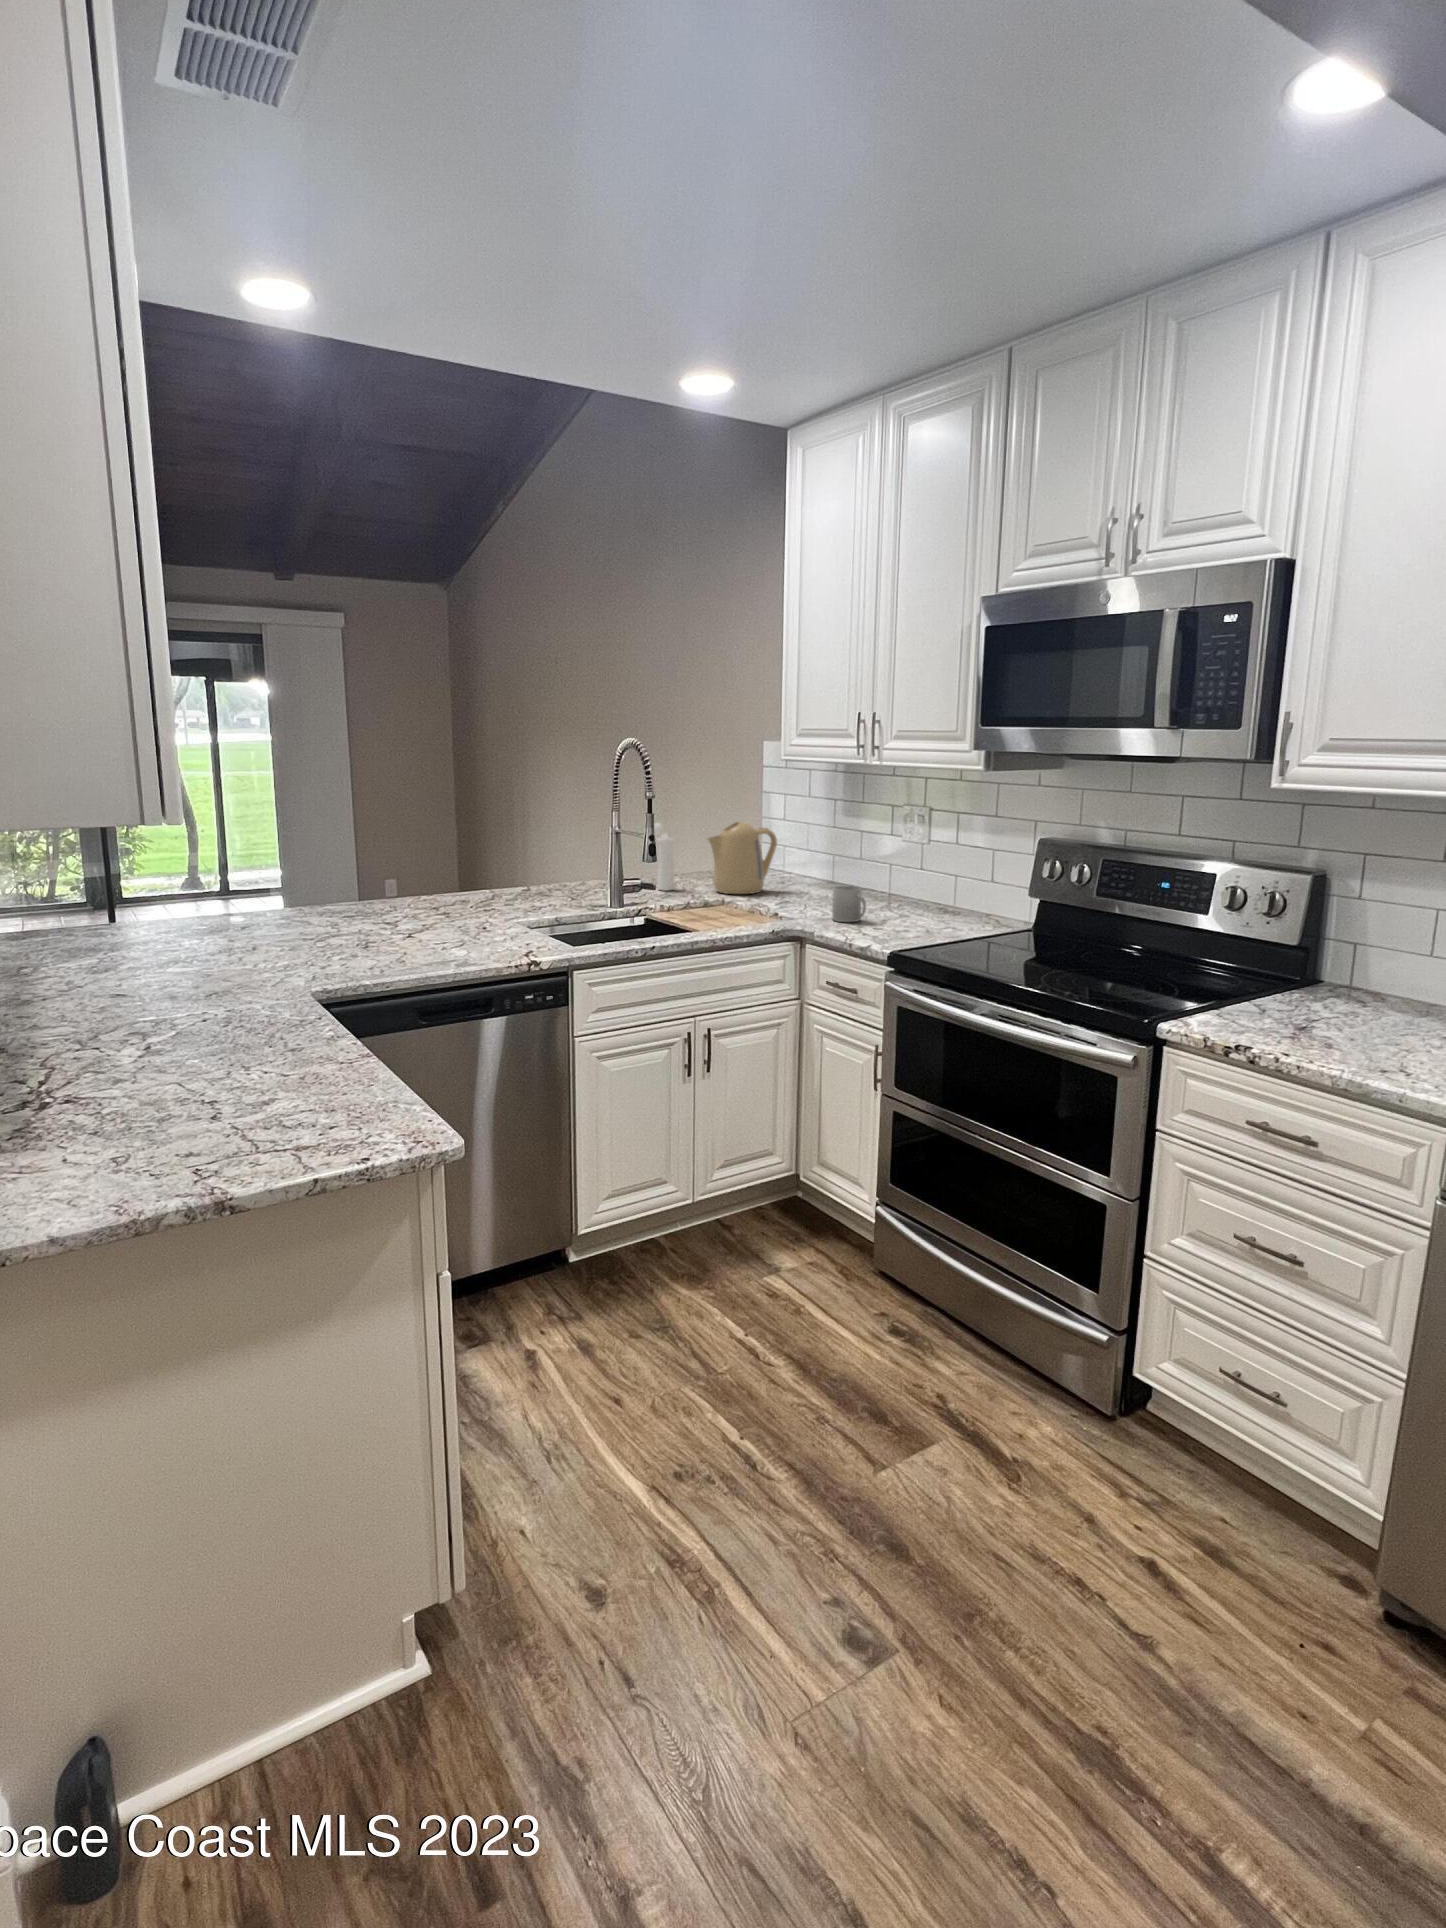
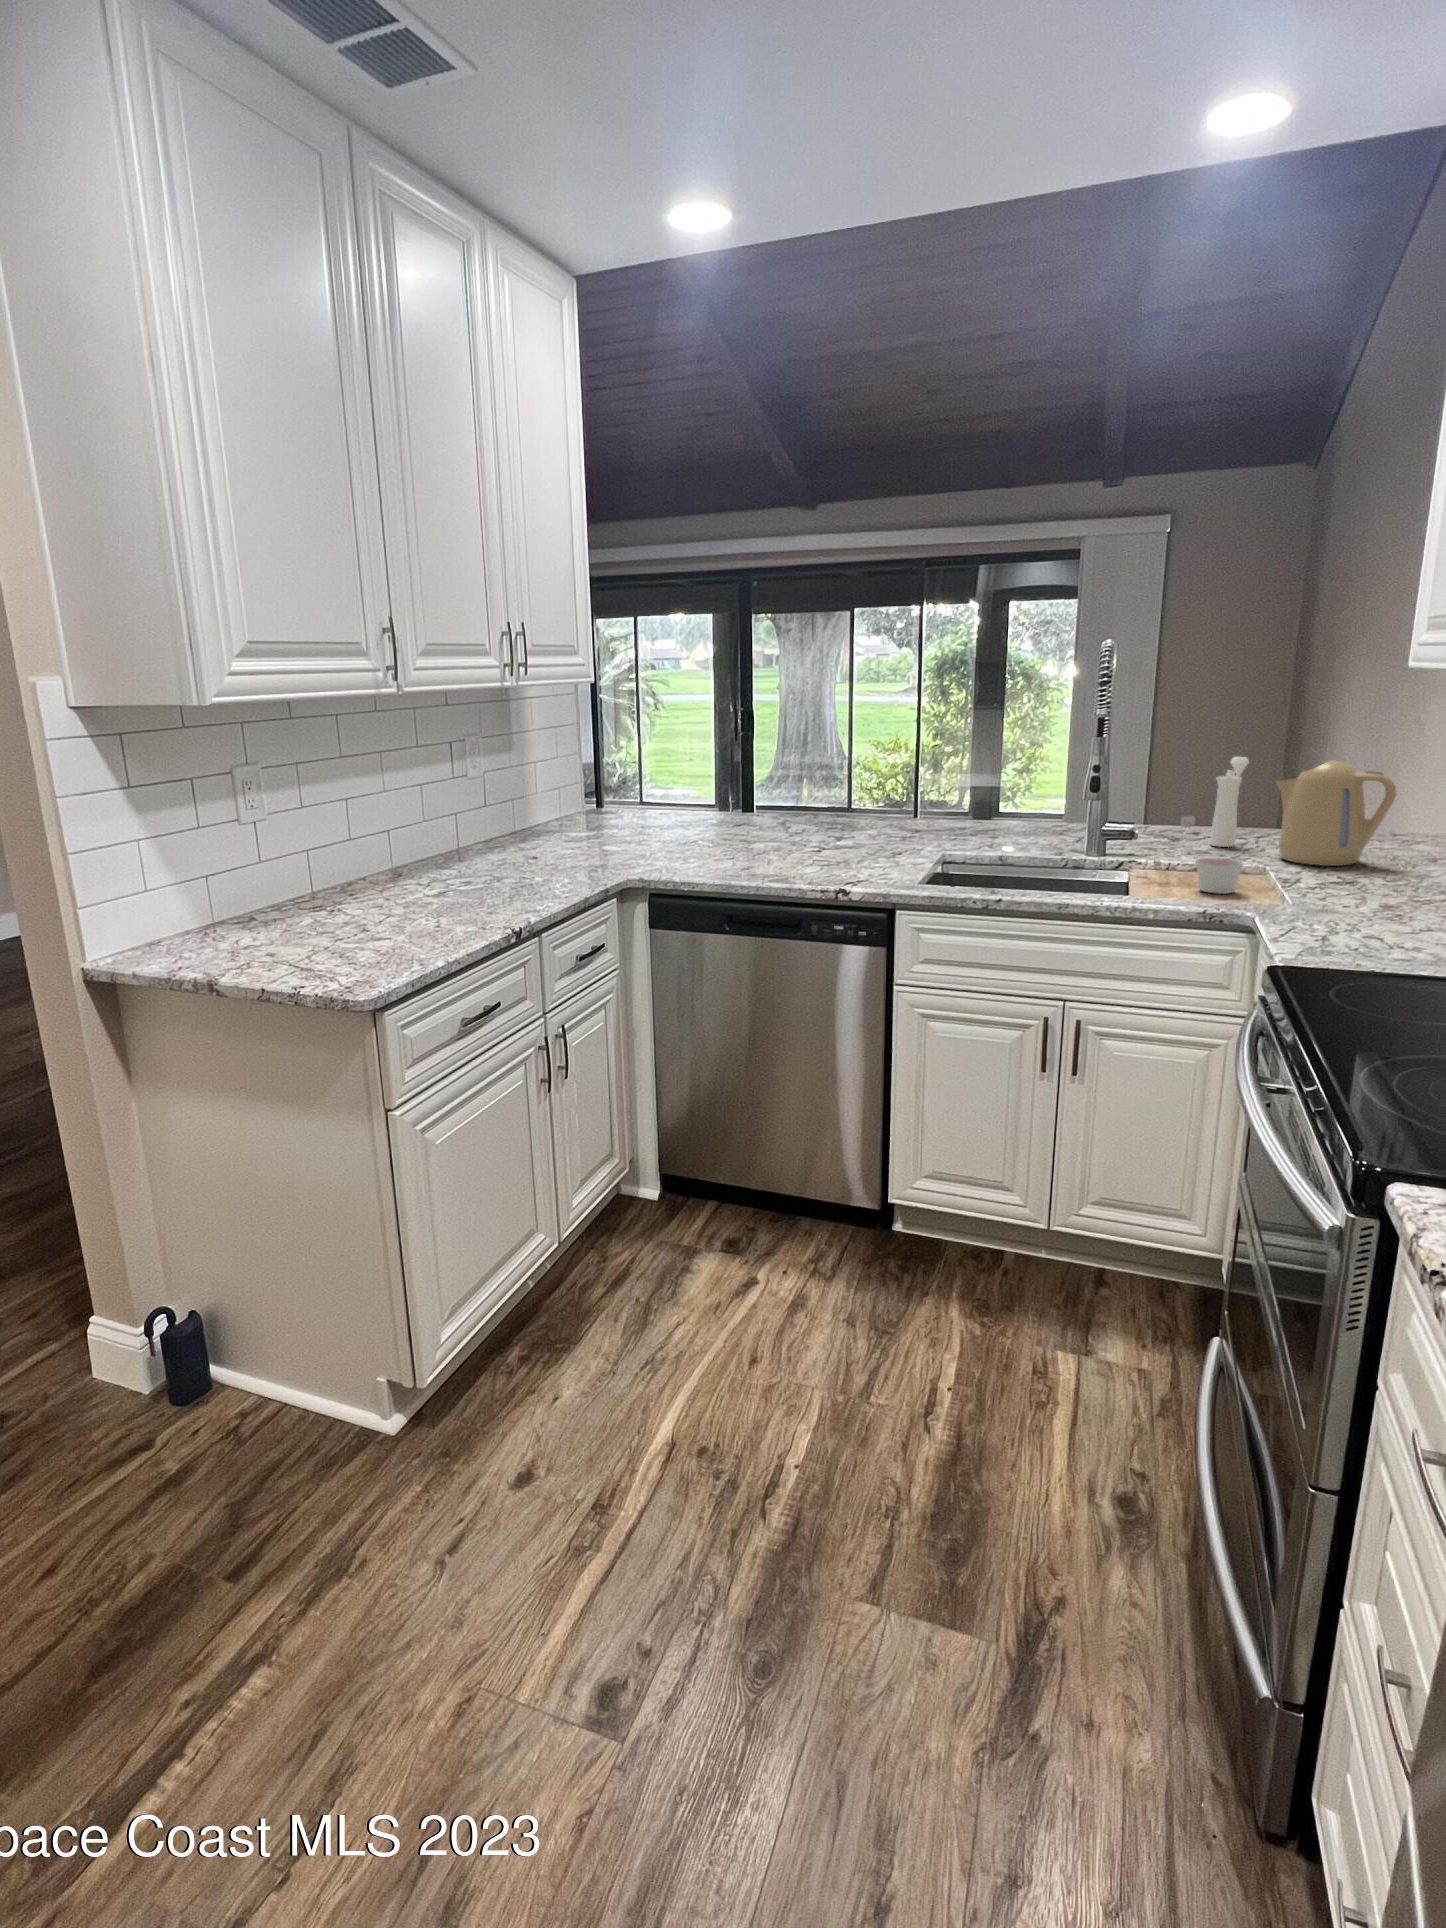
mug: present [832,886,866,922] -> none [1326,865,1384,923]
candle: none [735,894,765,918] -> present [1196,858,1243,894]

